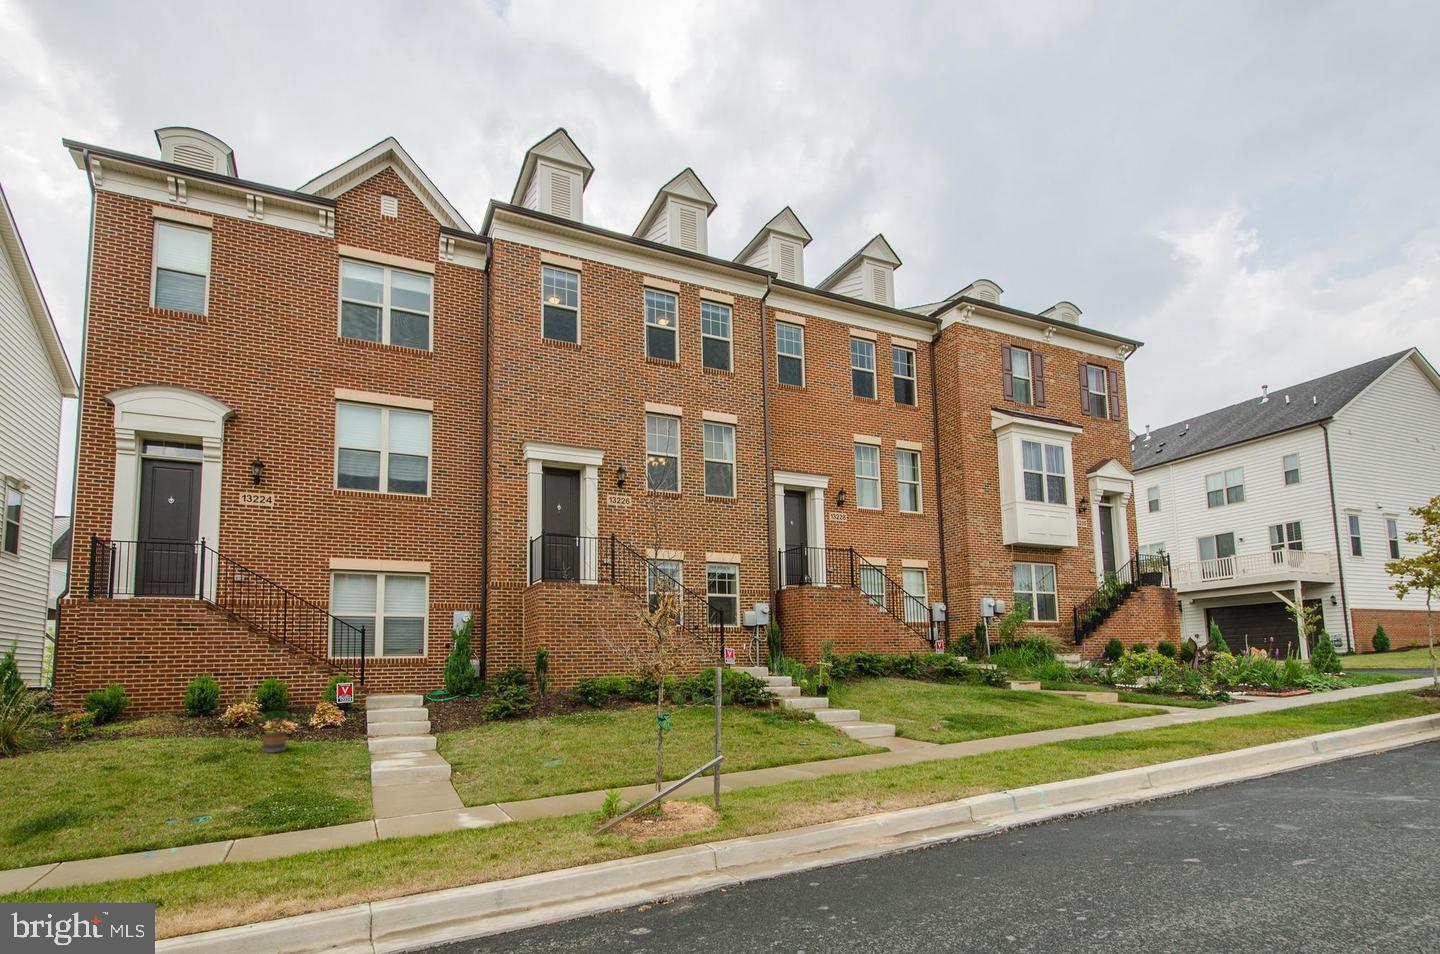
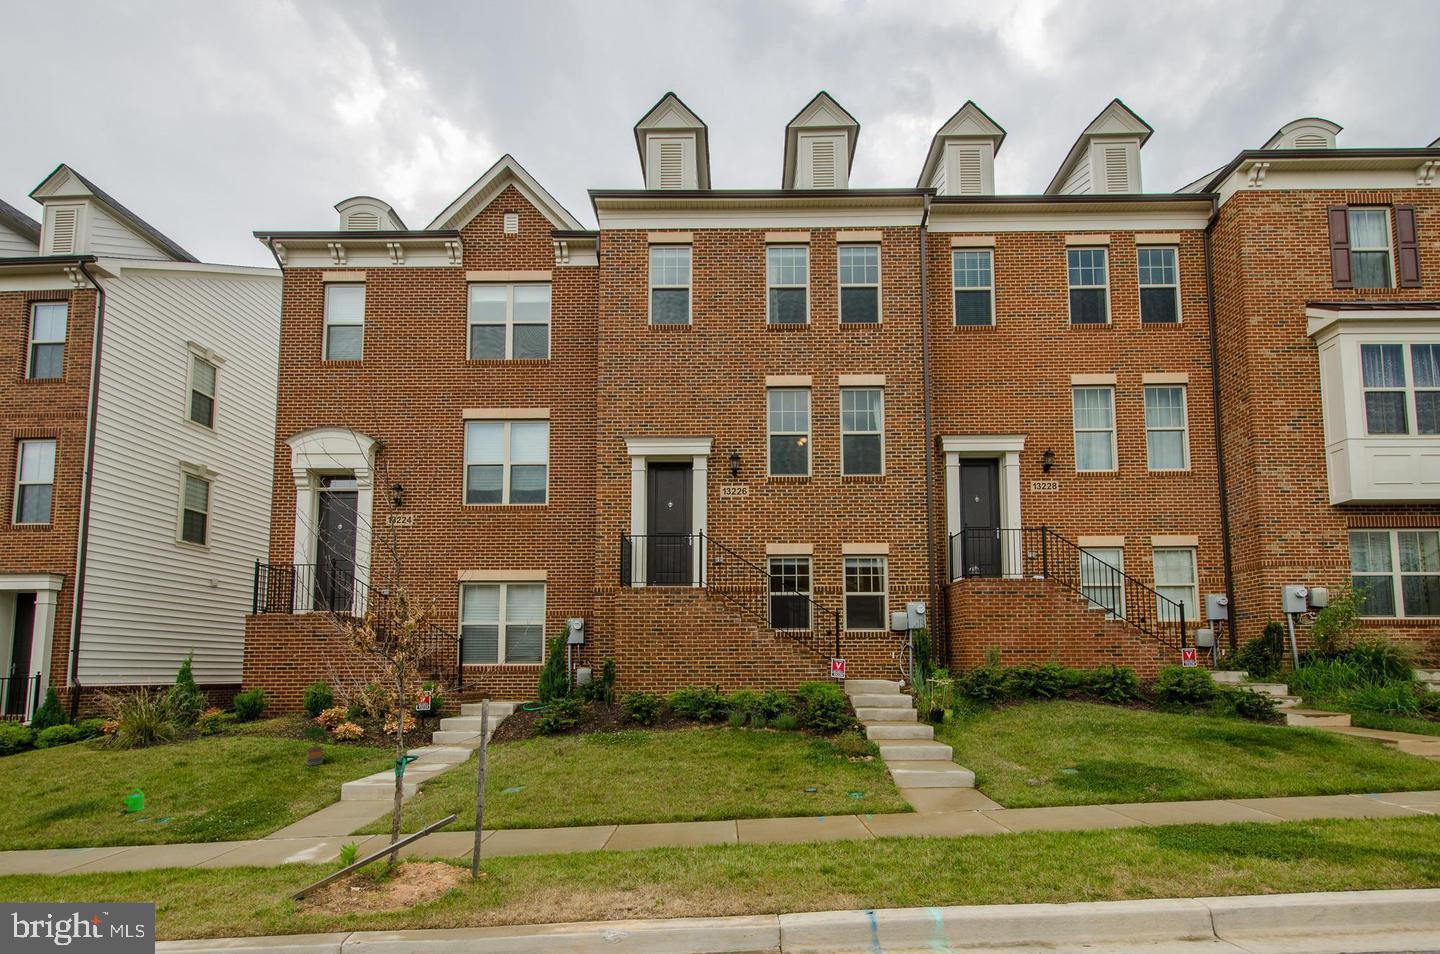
watering can: none [117,771,141,799] -> present [124,788,144,812]

